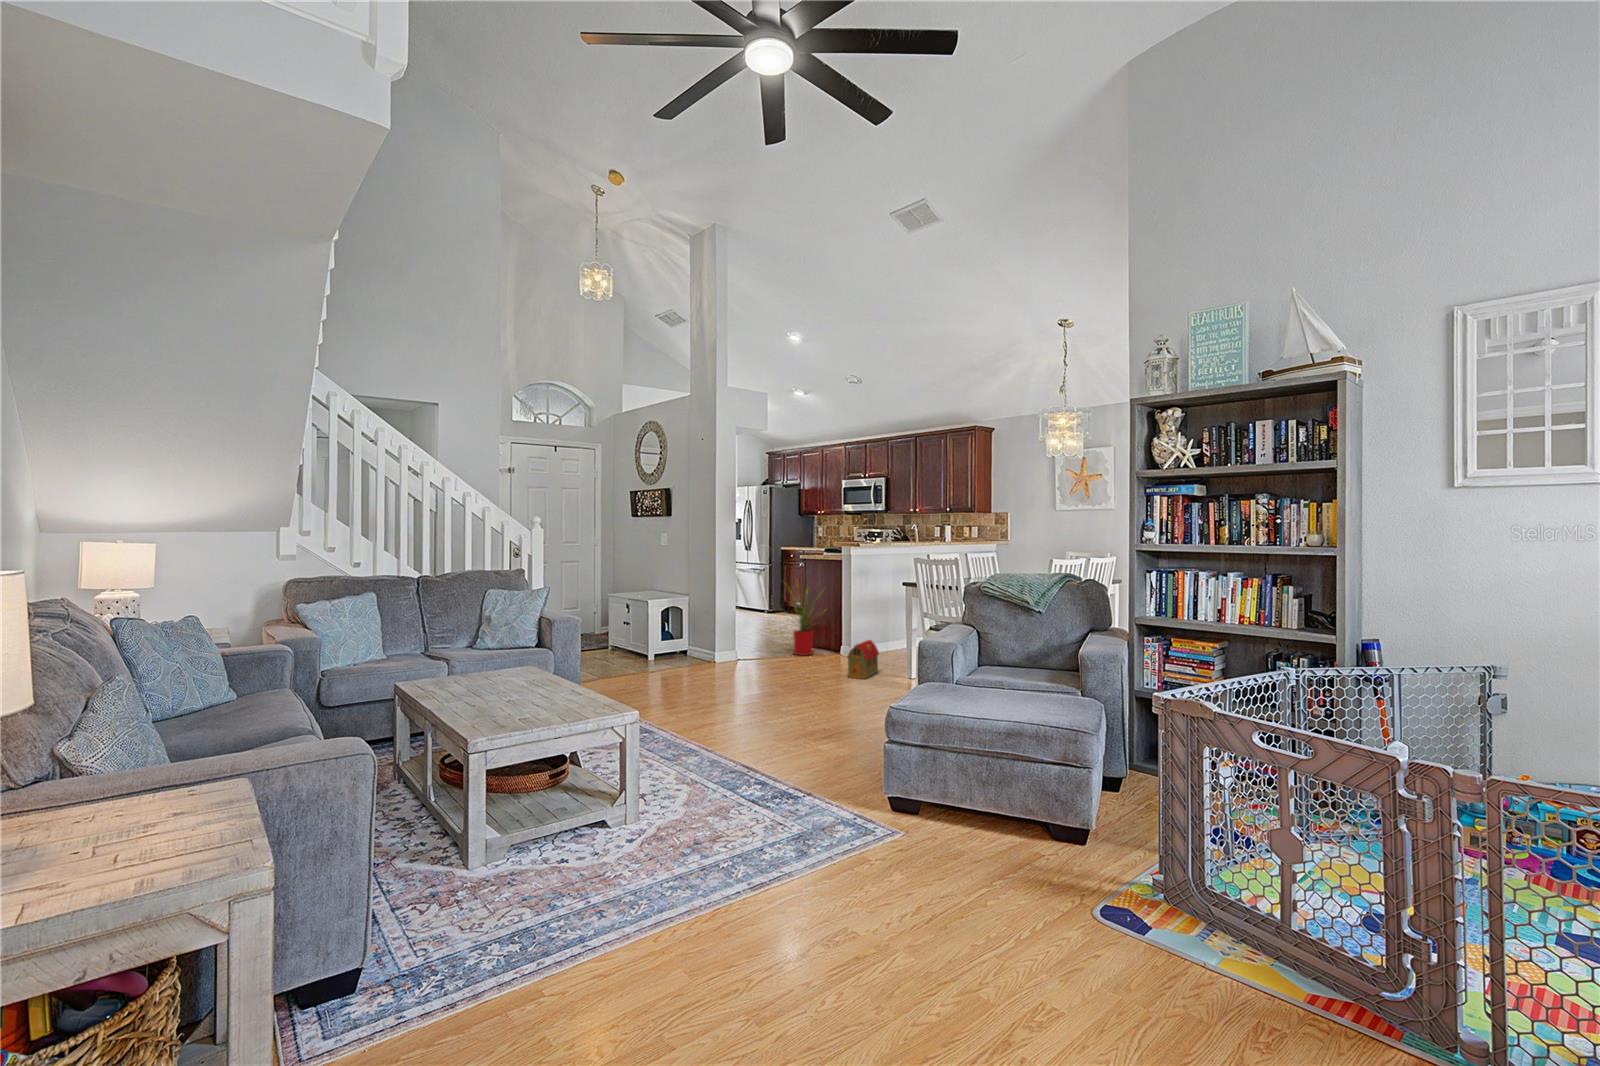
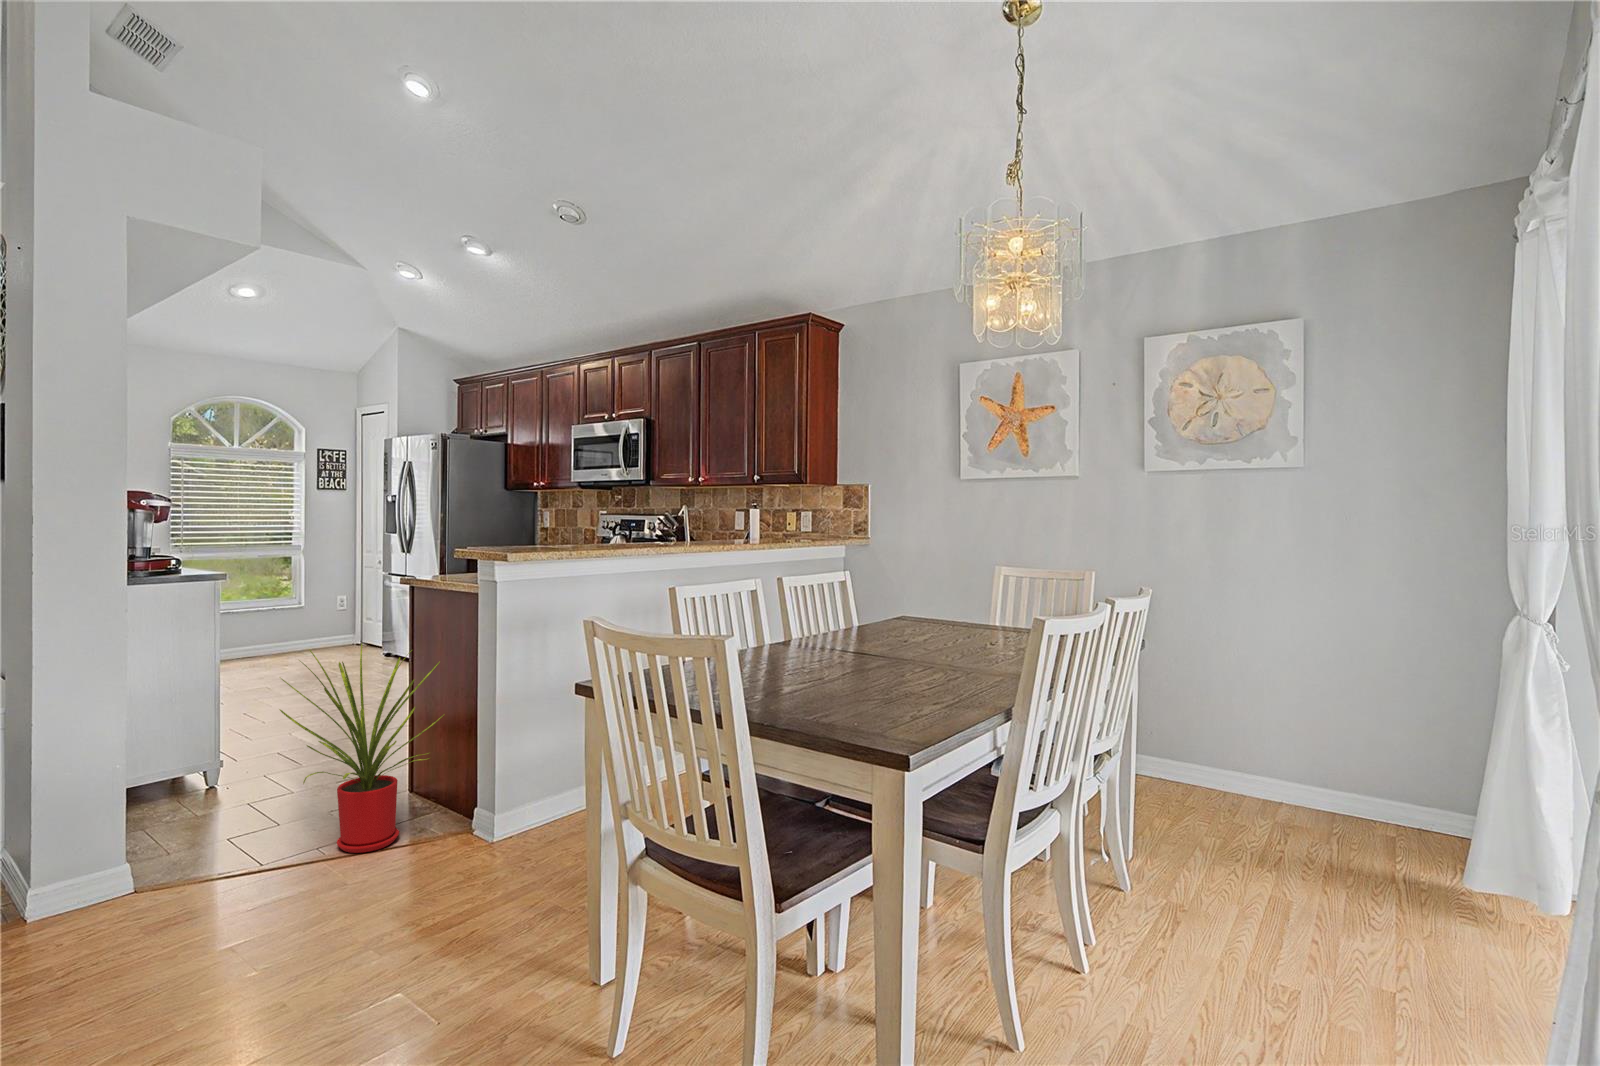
toy house: present [847,640,879,679] -> none [386,855,523,1026]

